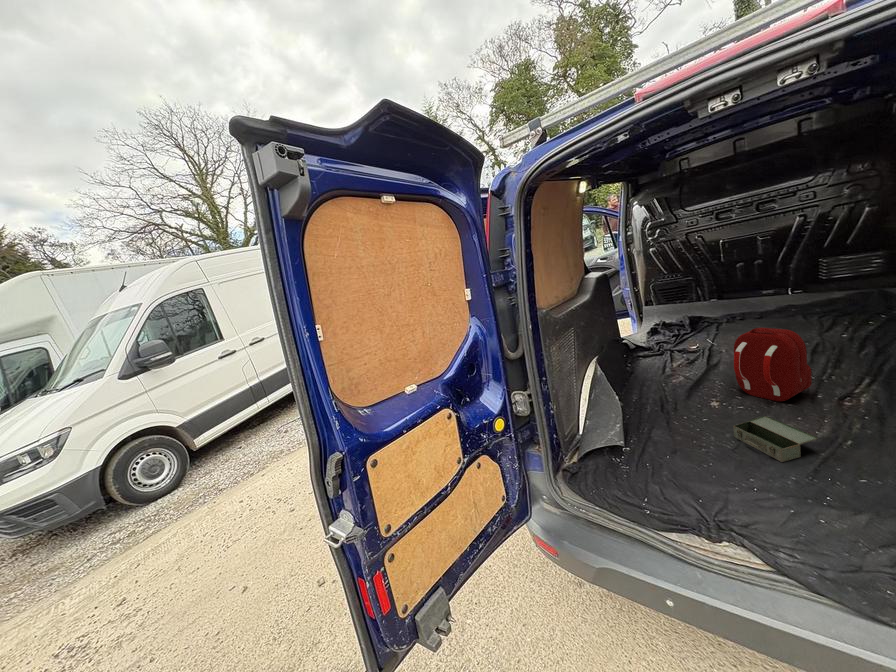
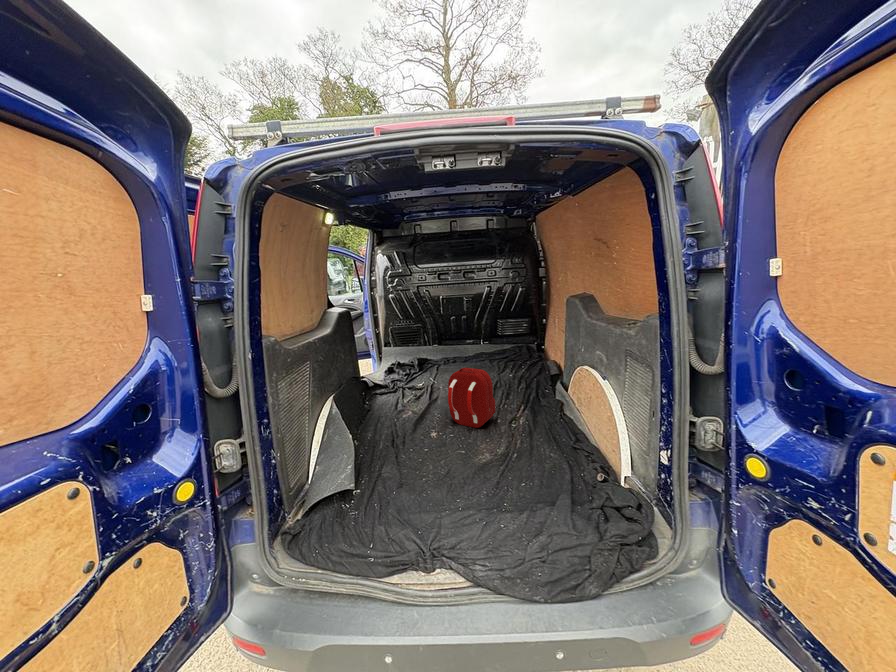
toolbox: present [733,416,818,462] -> none [447,441,500,480]

